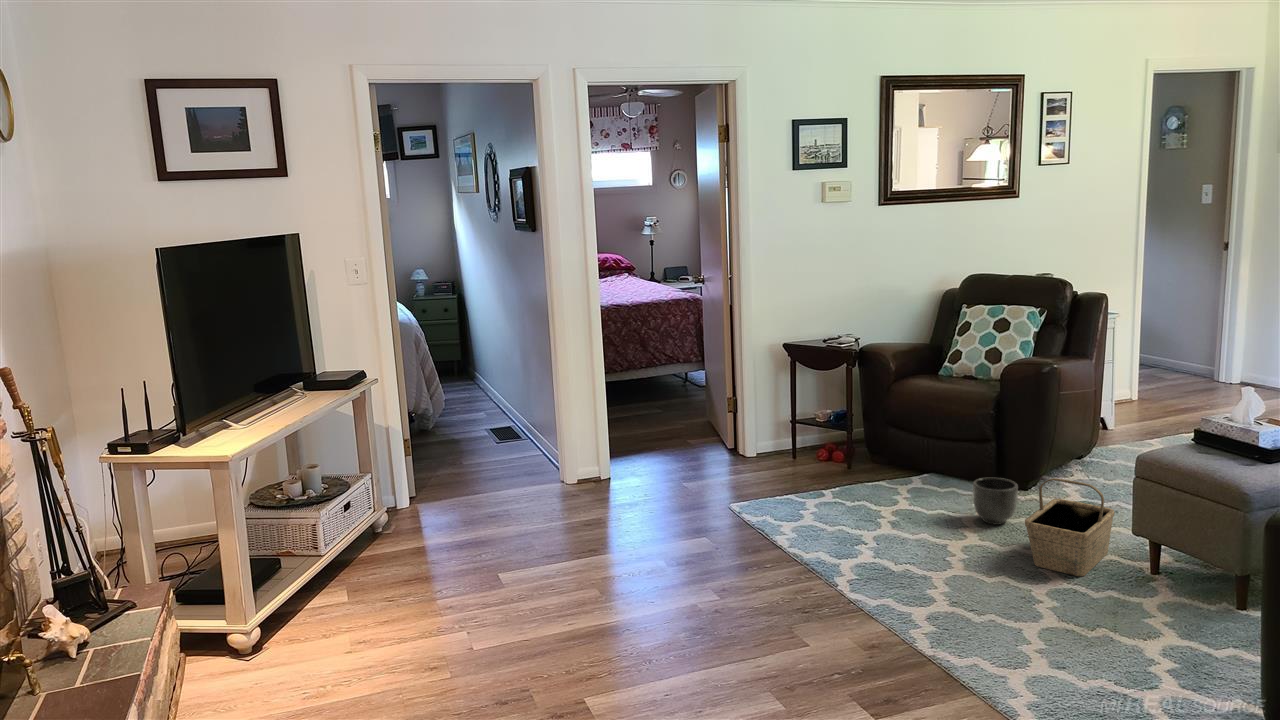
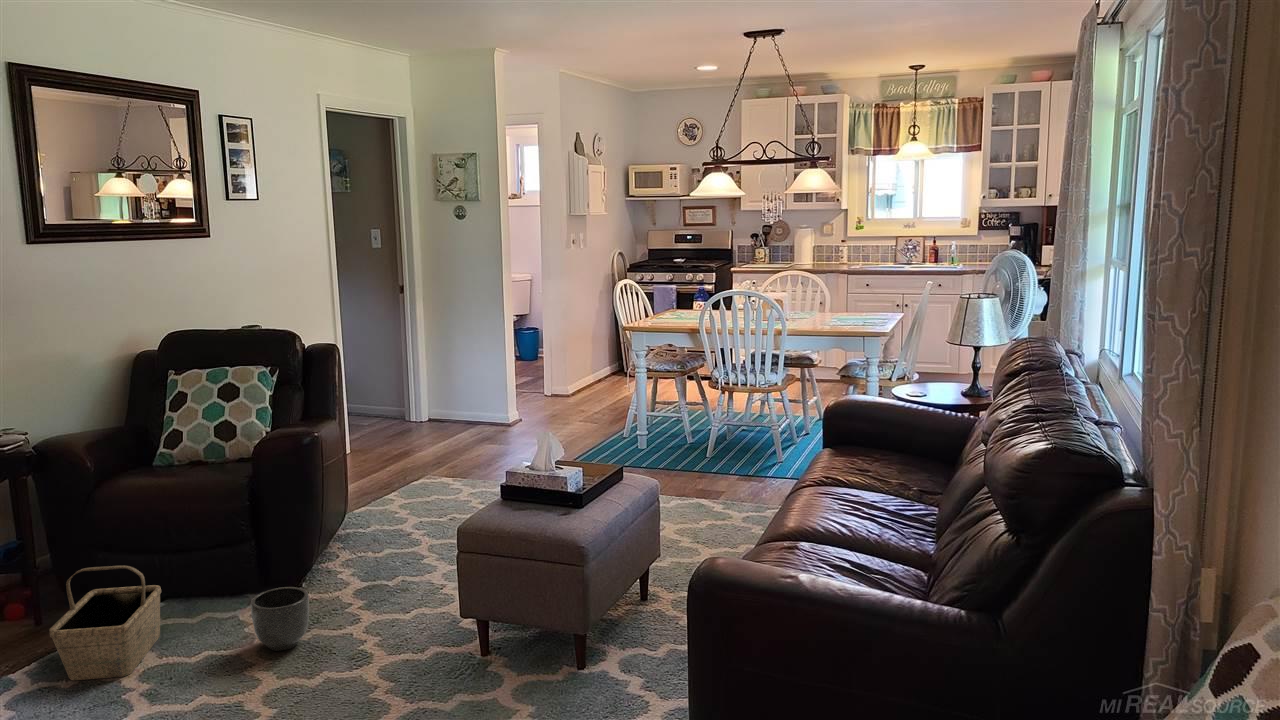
basket: present [1025,478,1114,576] -> present [49,566,161,681]

